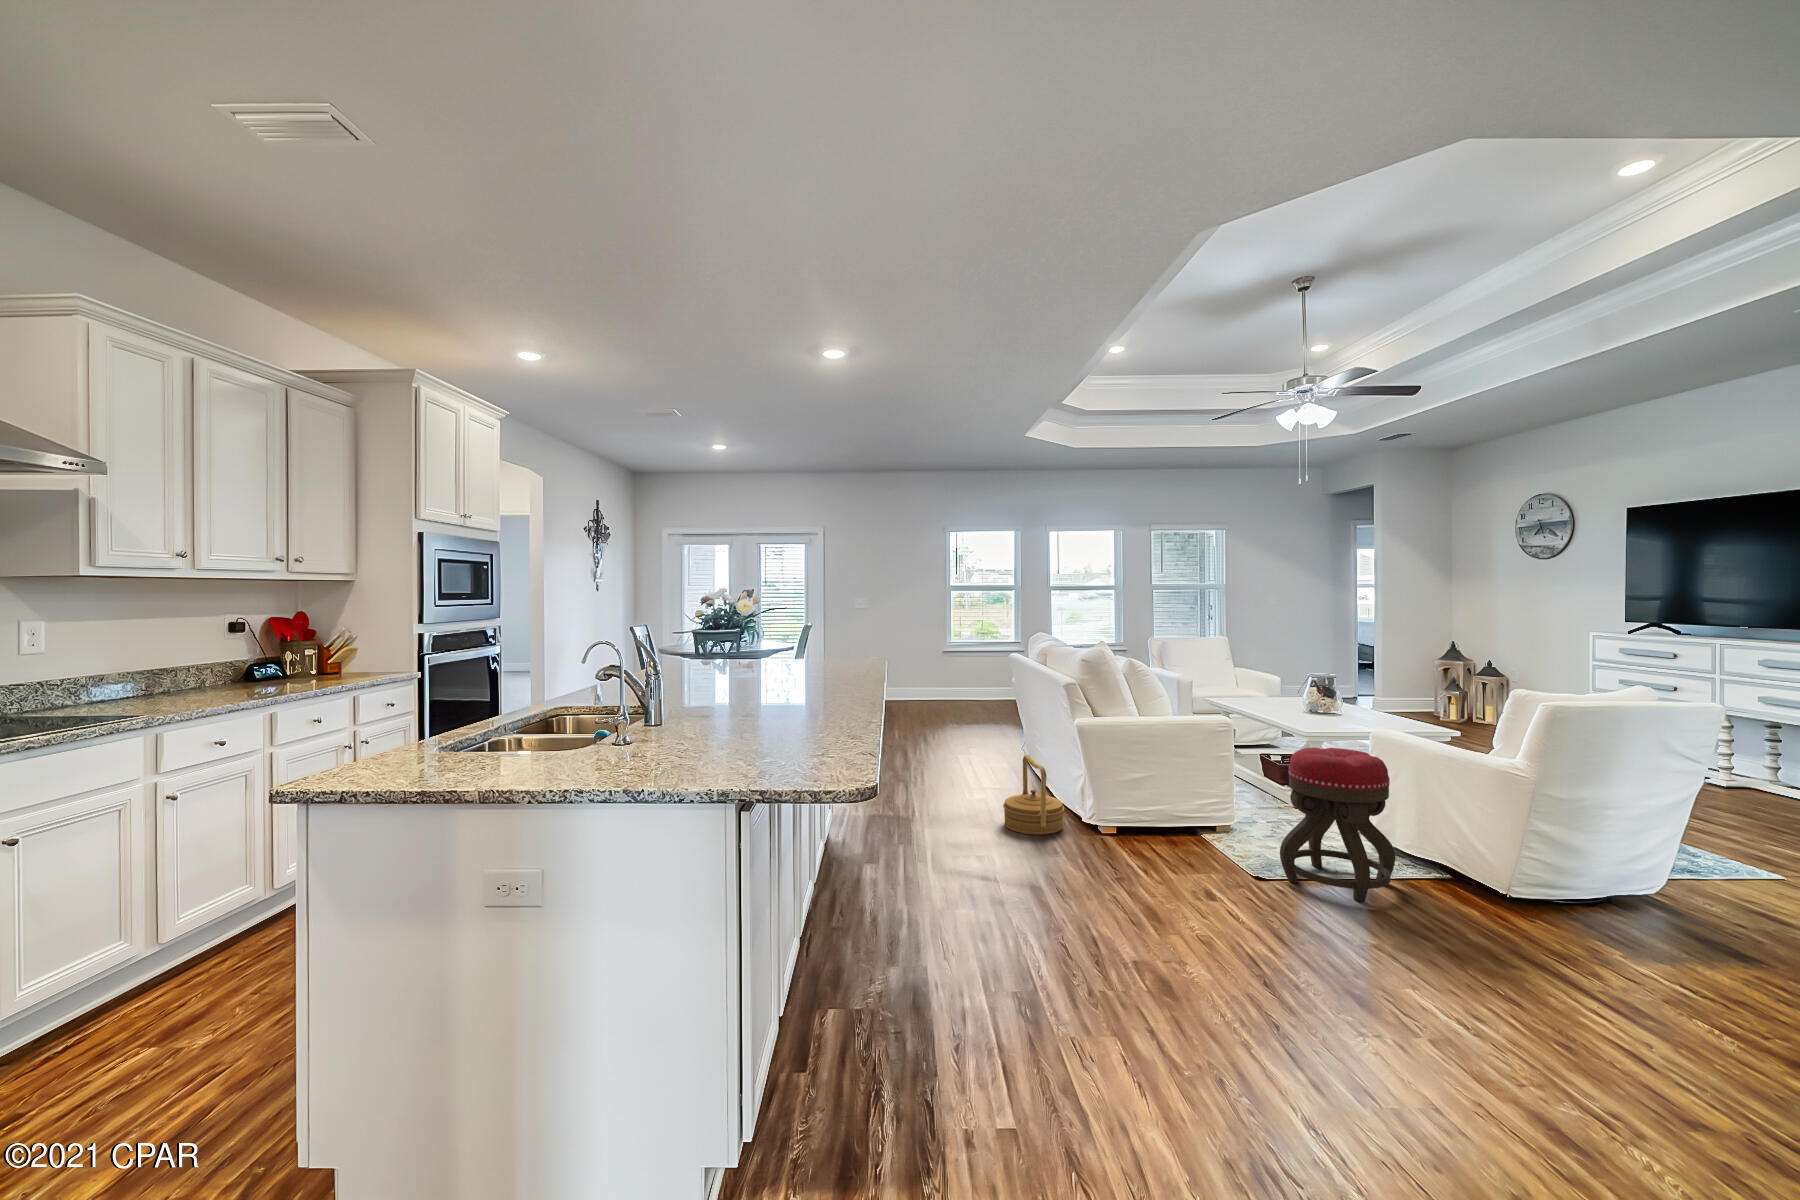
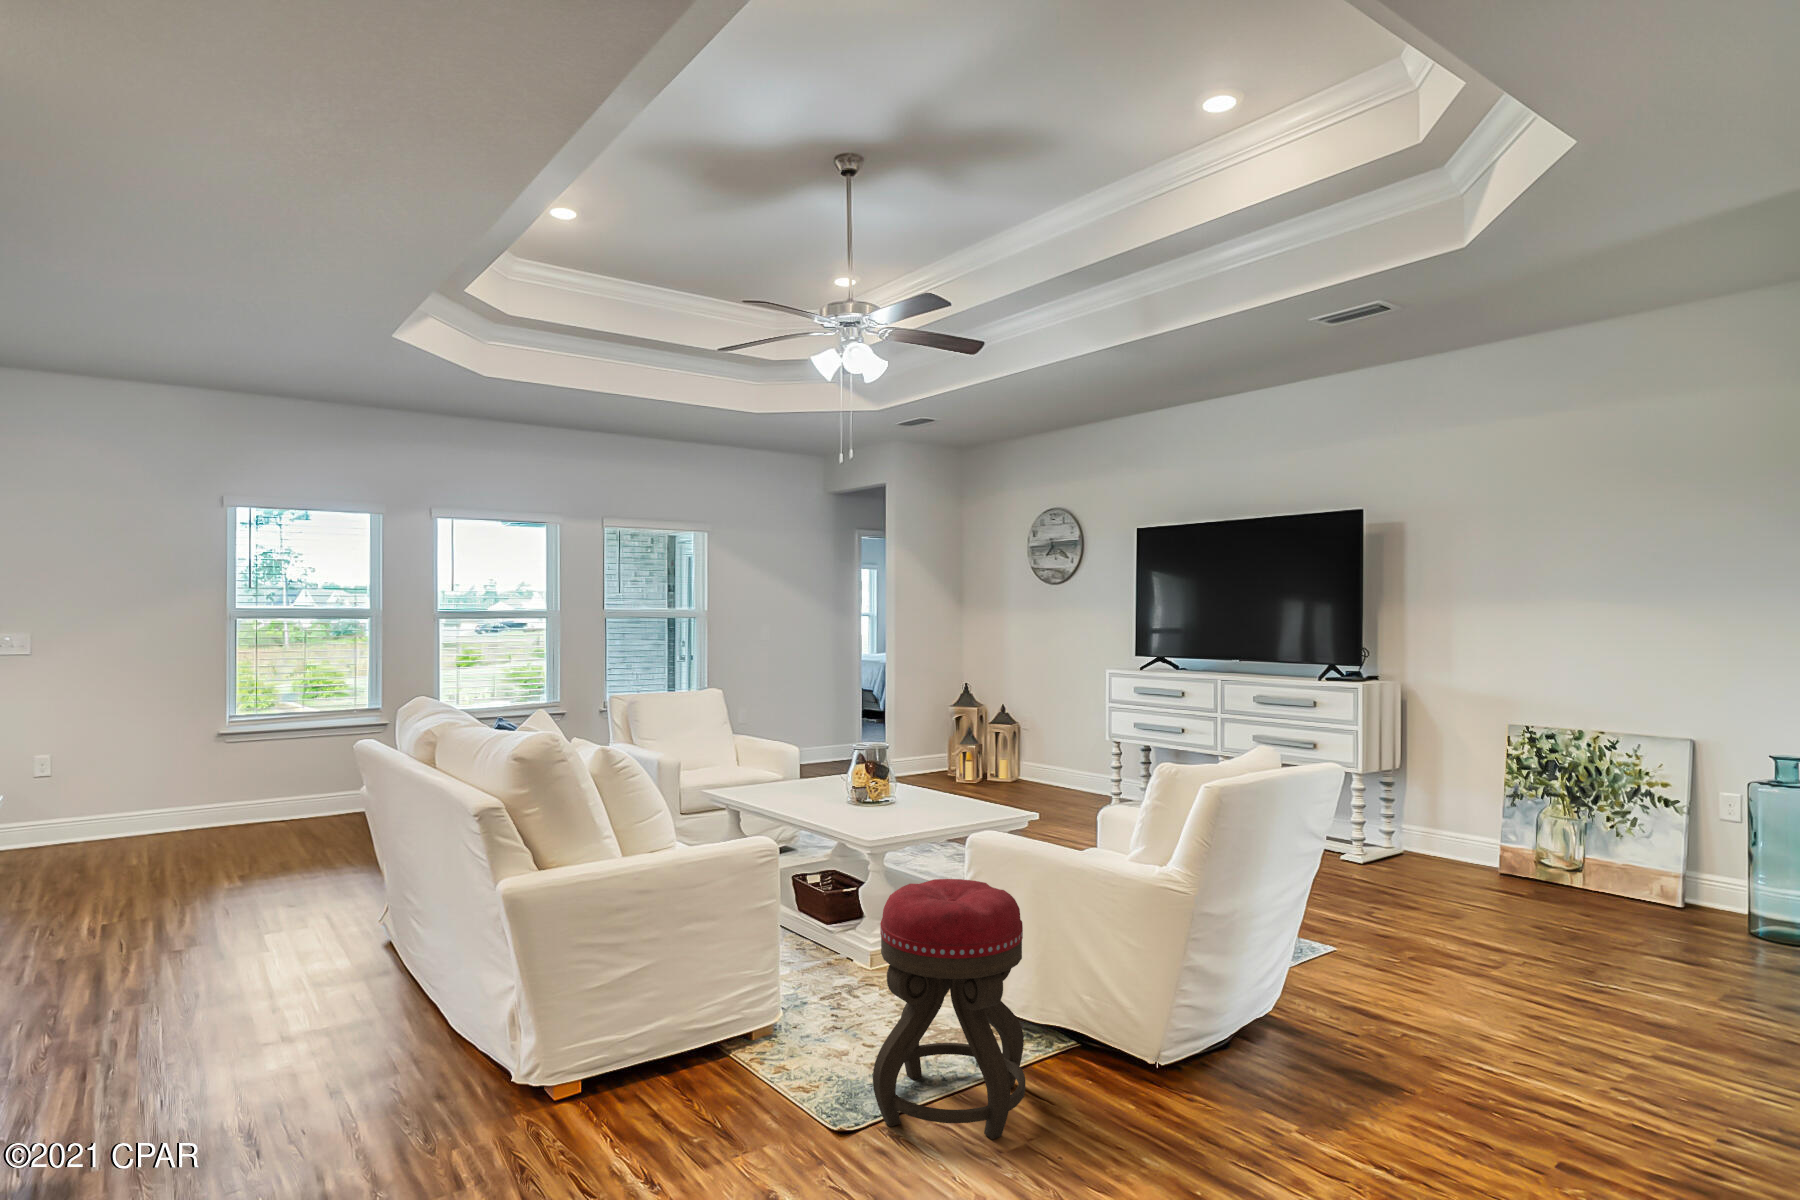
basket: present [1003,755,1064,835] -> none [335,964,475,1146]

